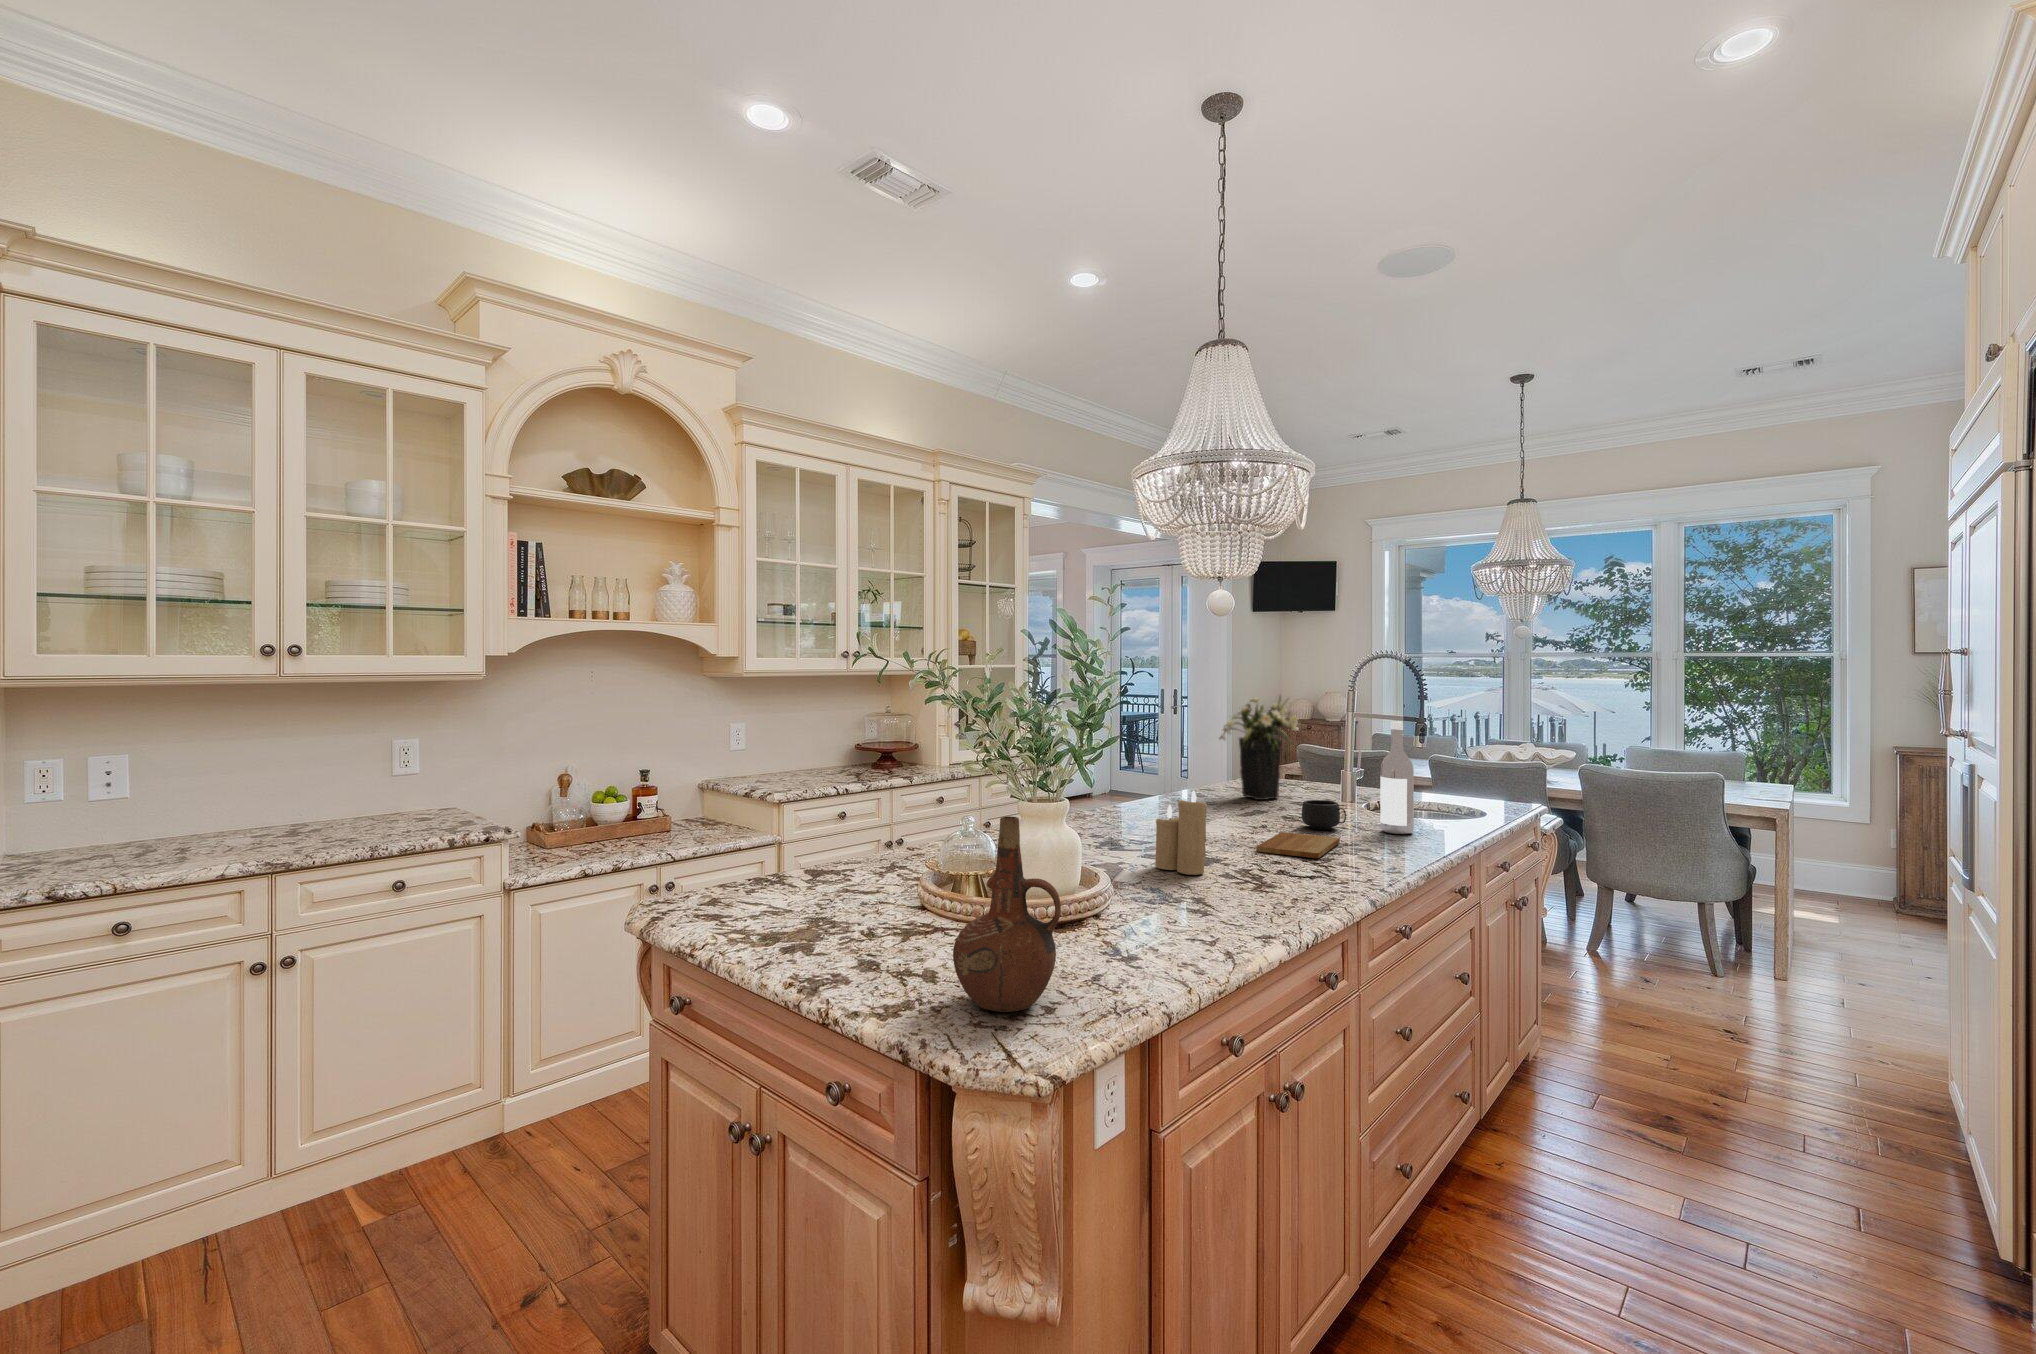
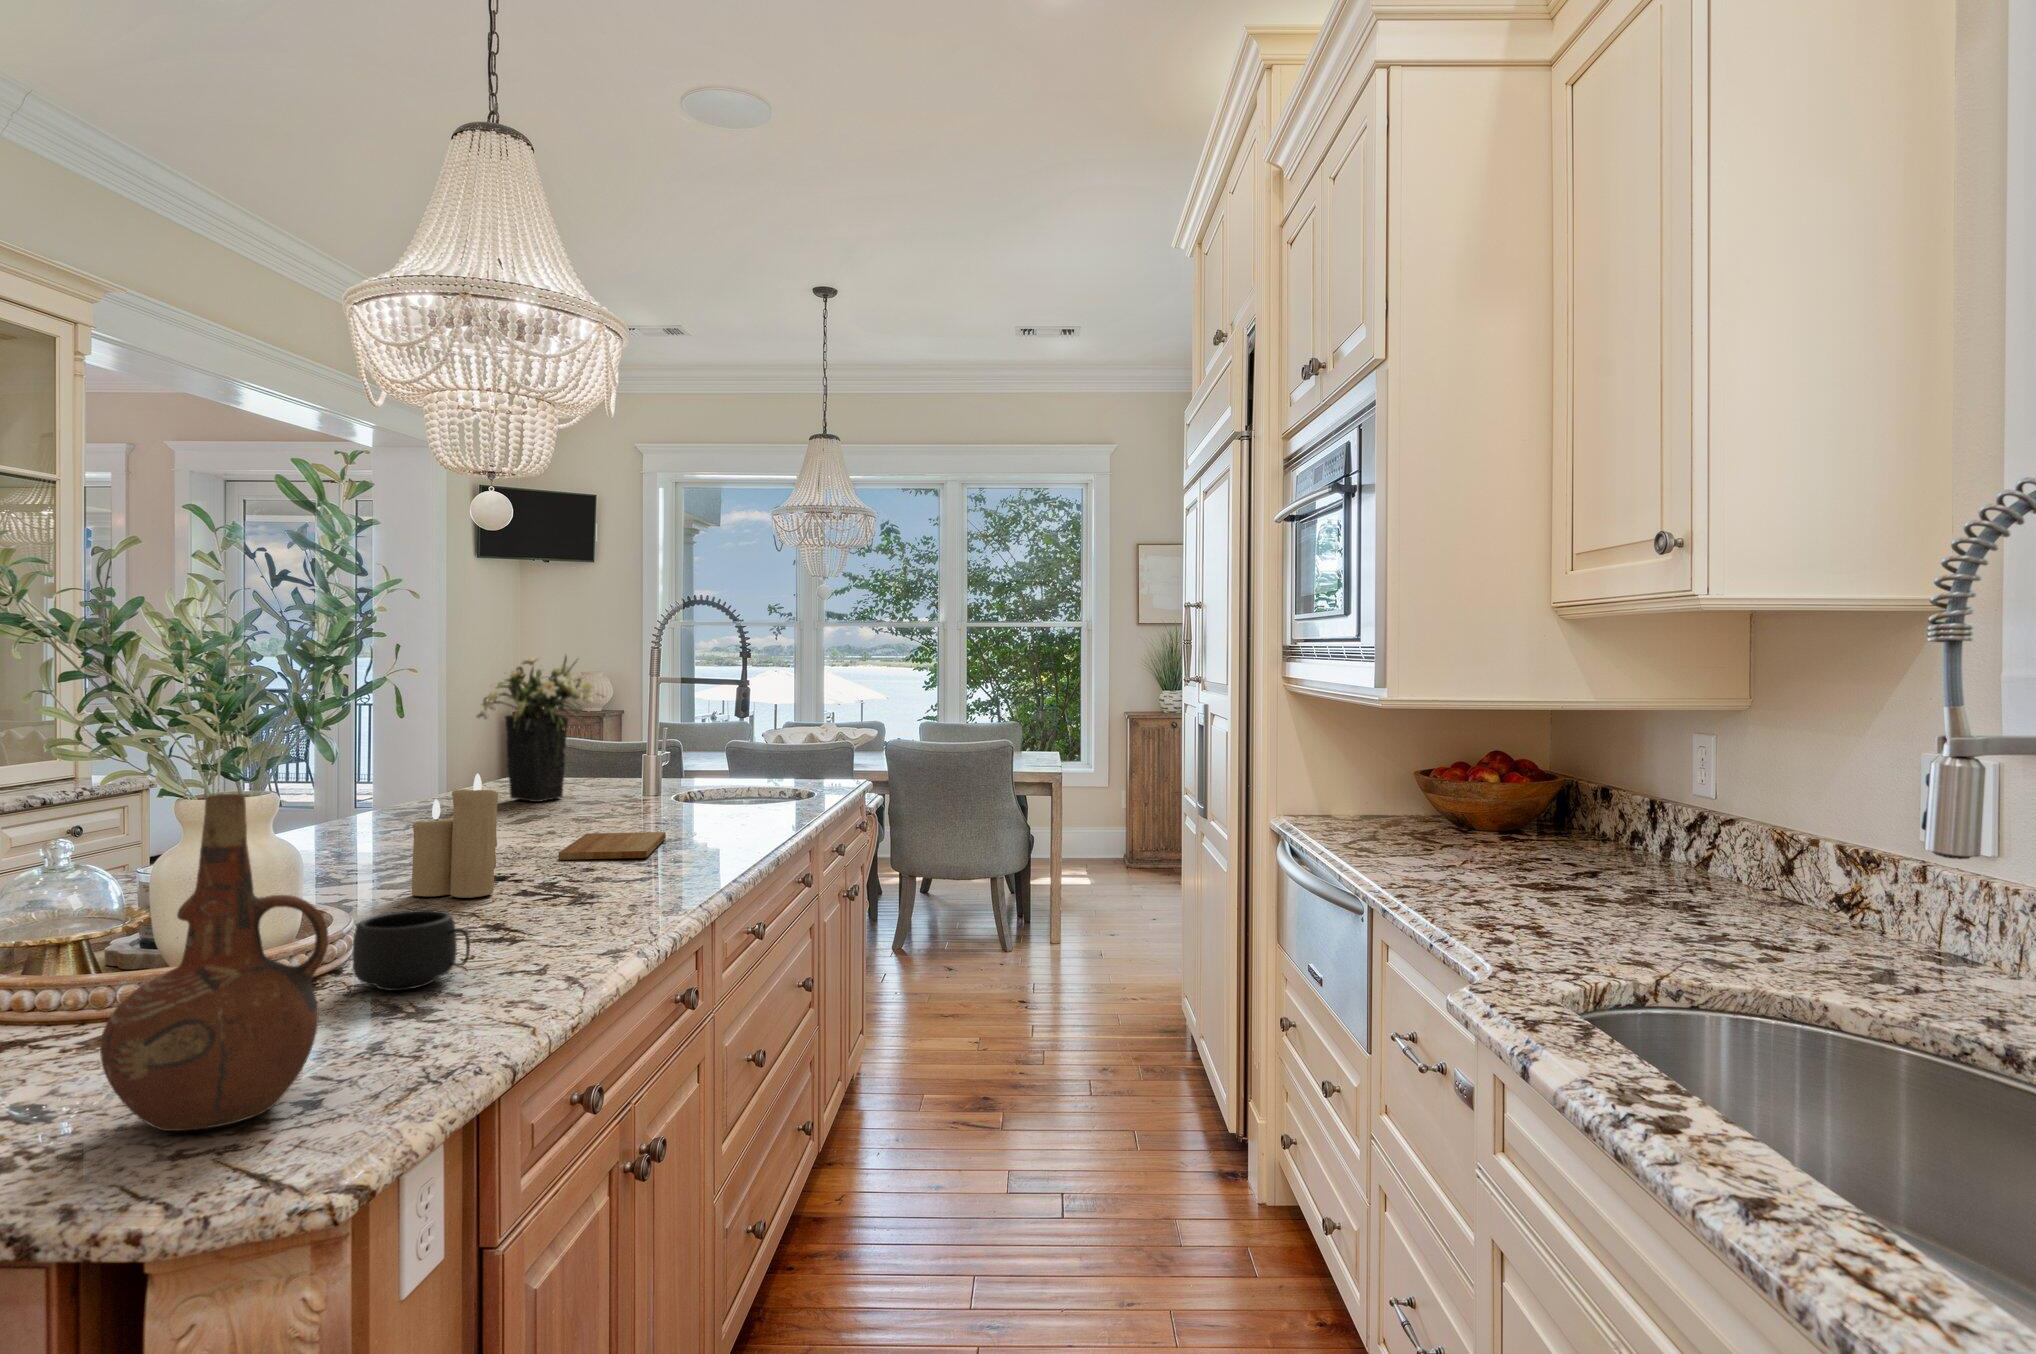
wine bottle: present [1380,721,1414,834] -> none [709,682,748,823]
mug: present [1302,800,1346,830] -> present [352,910,470,991]

